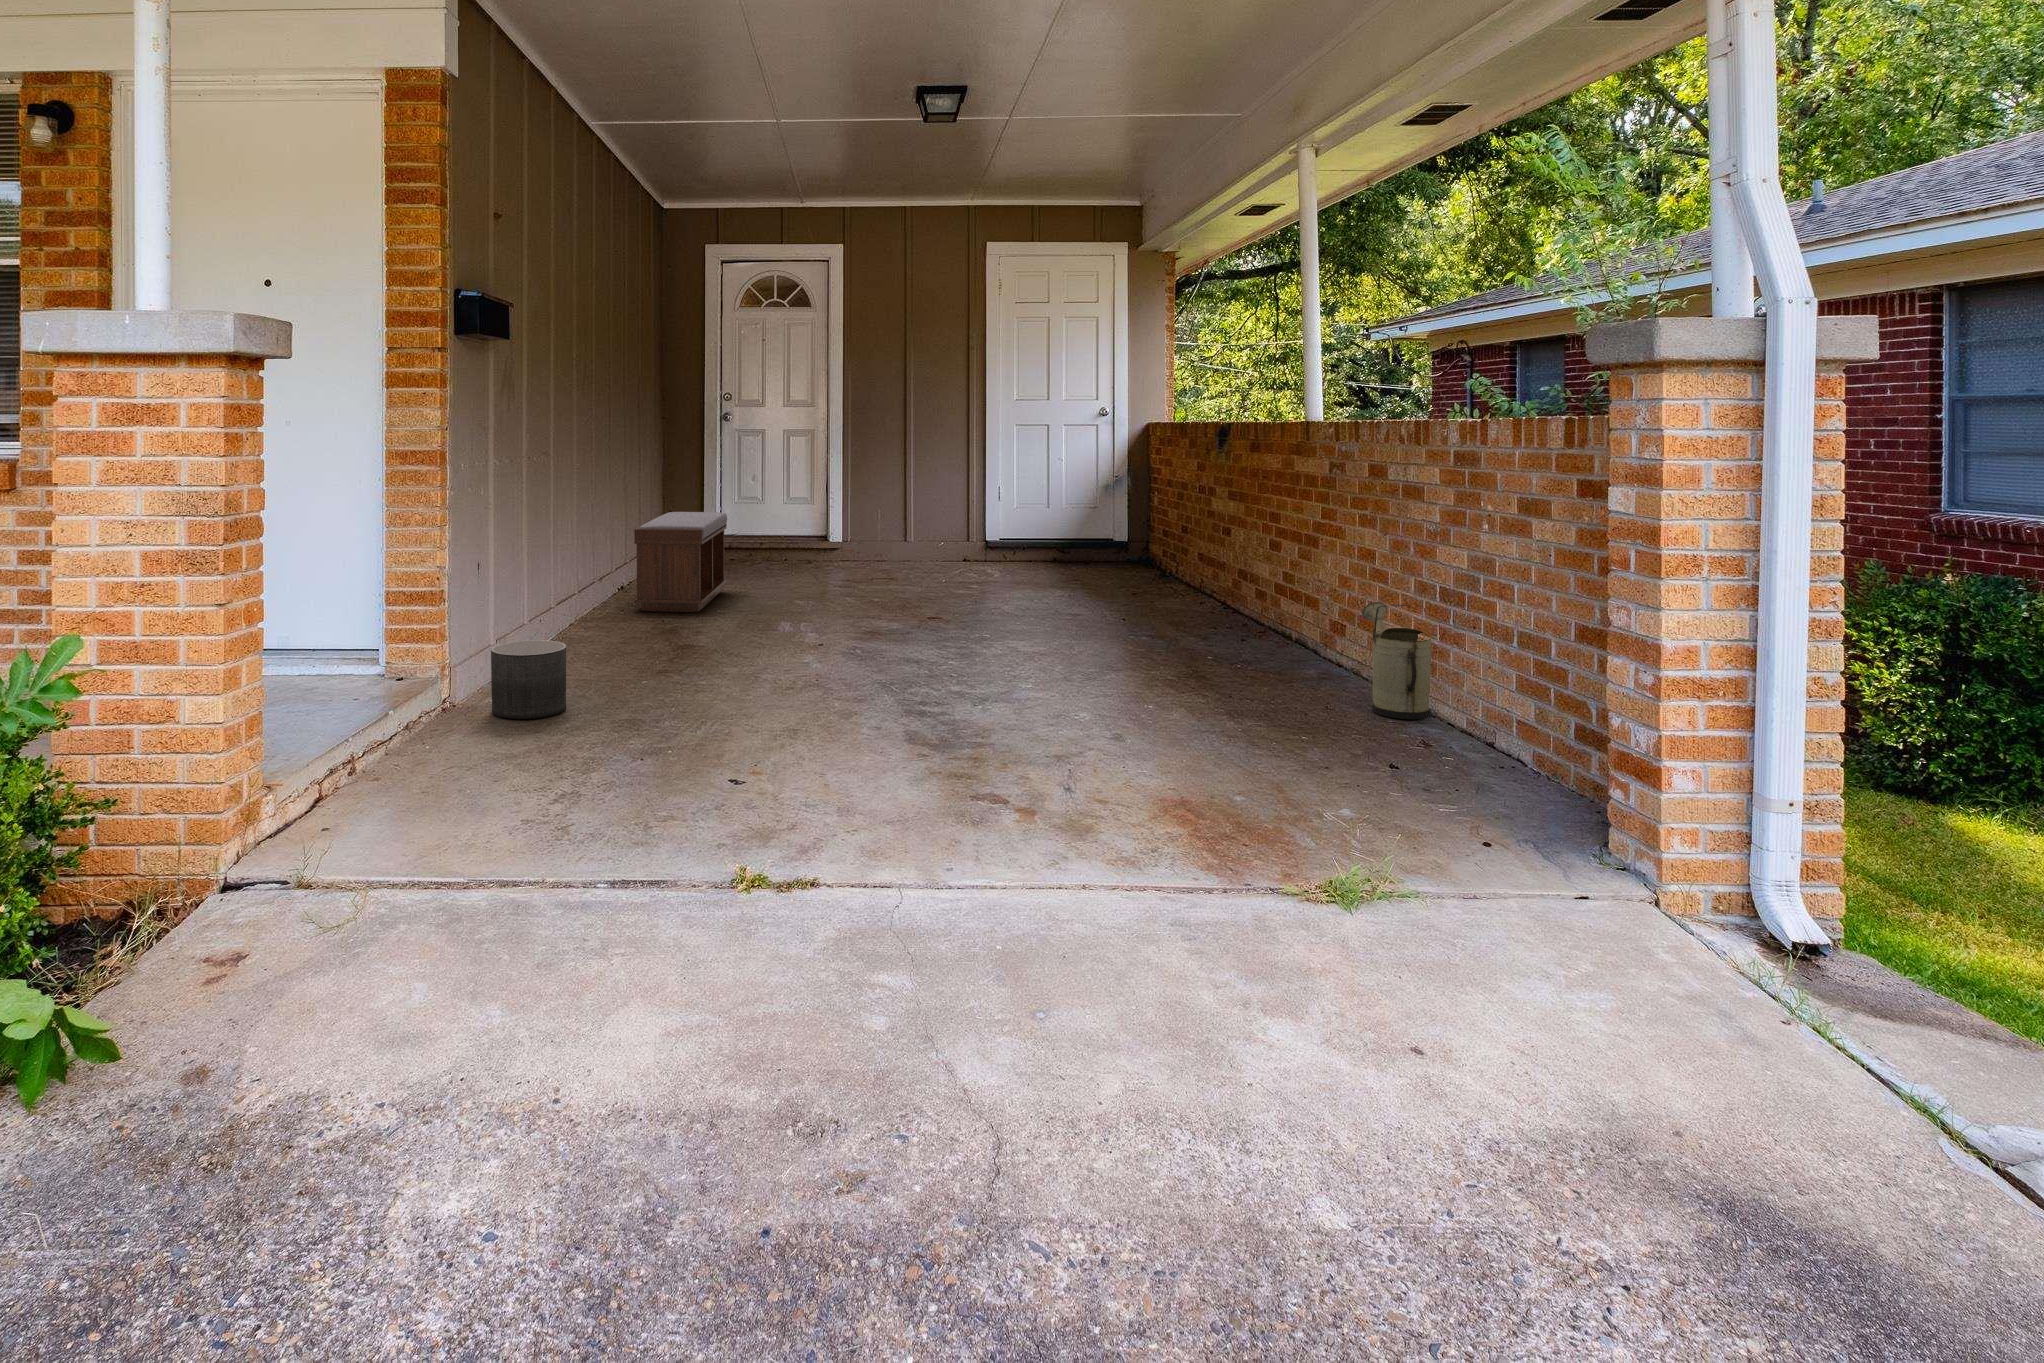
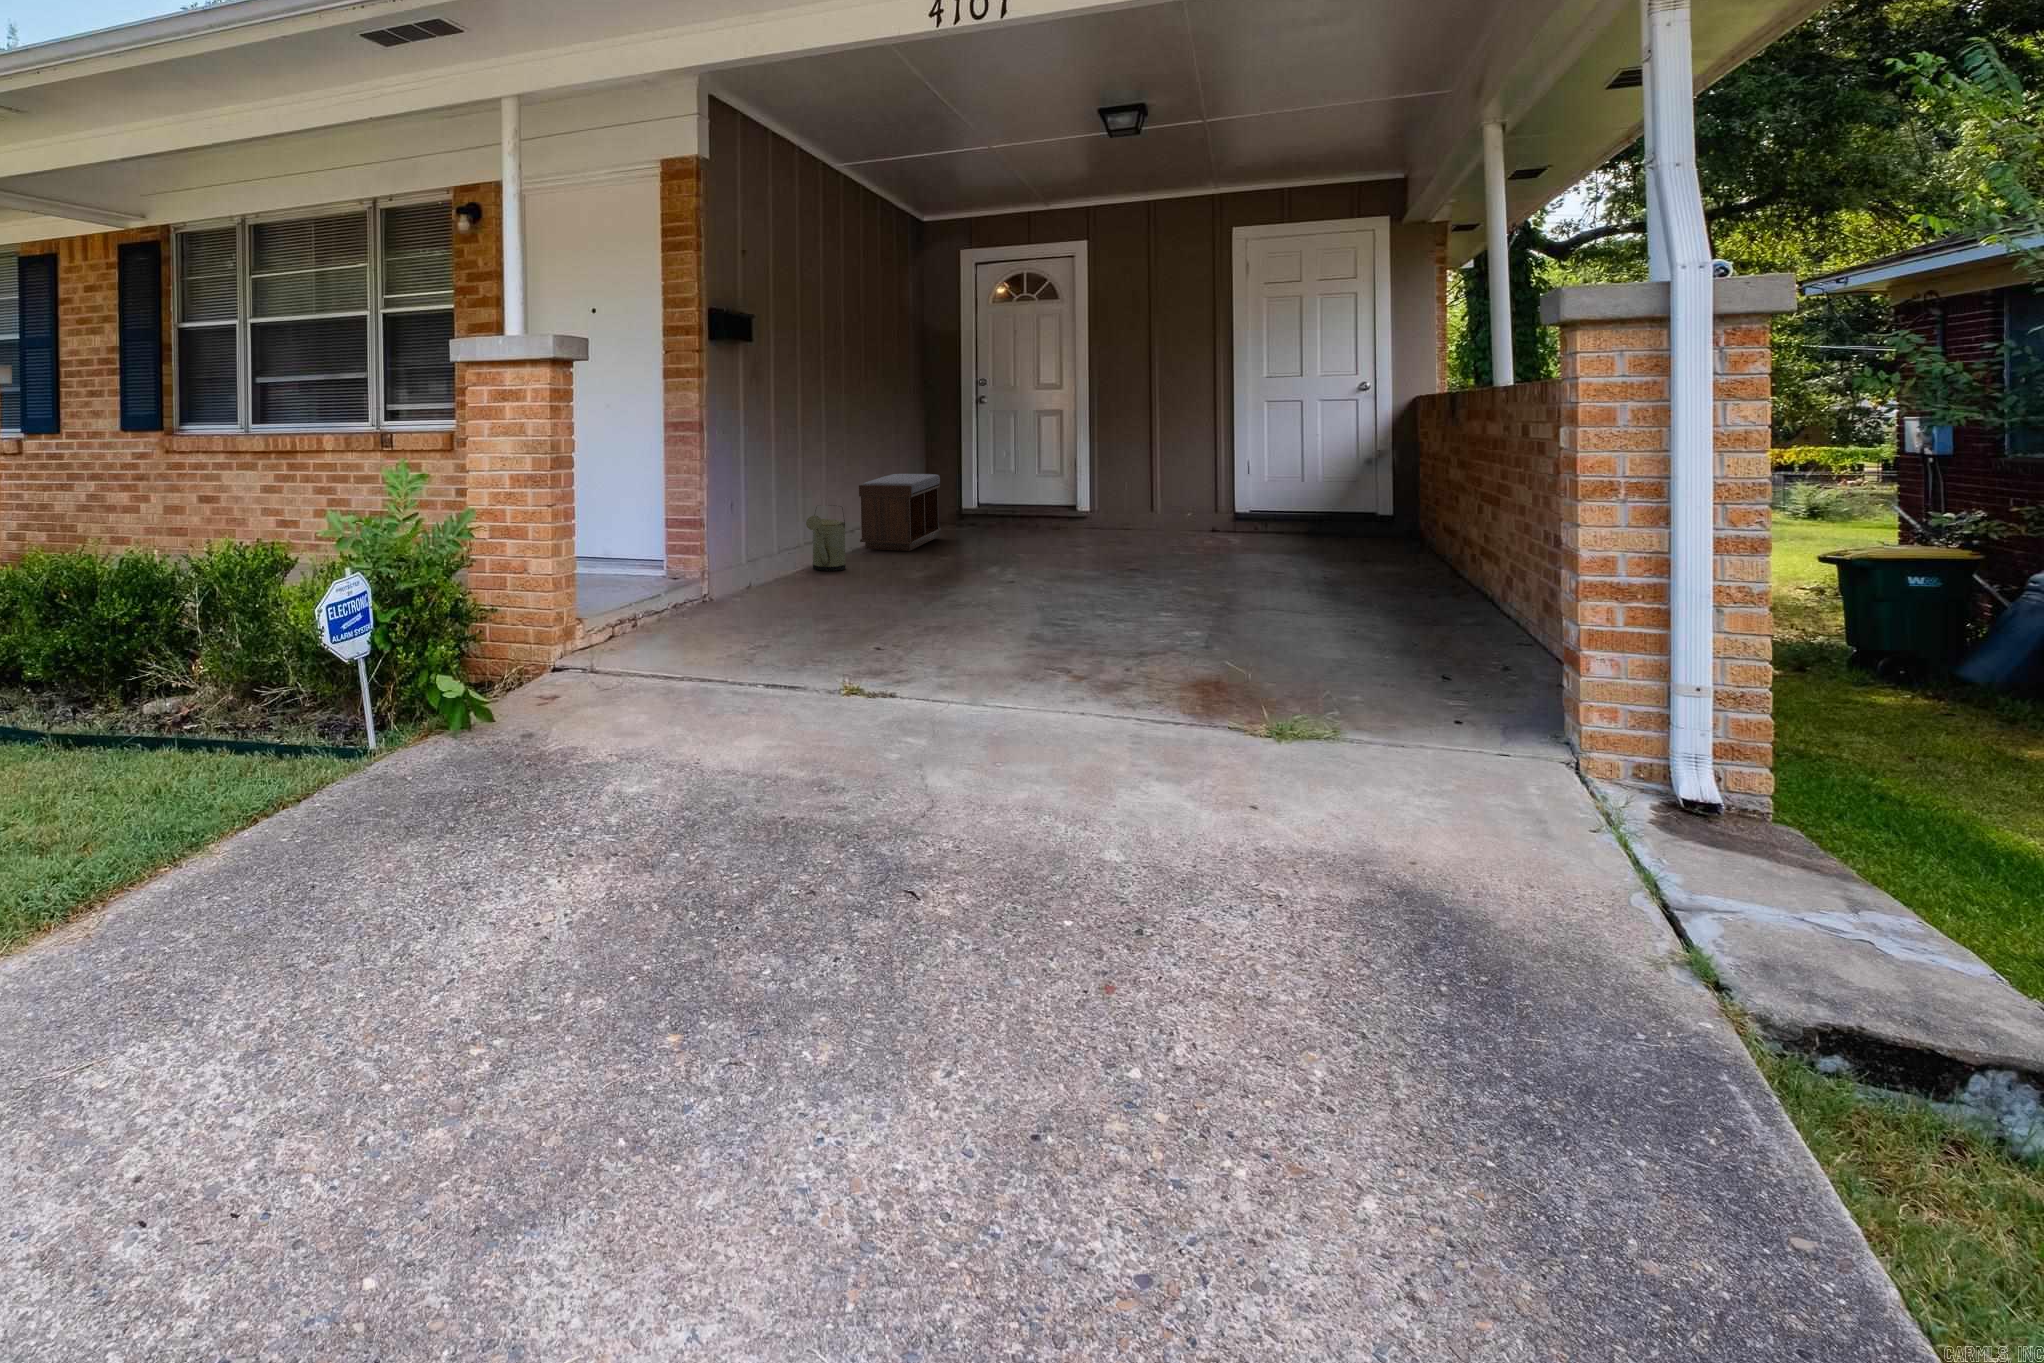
watering can: present [1362,602,1431,719] -> present [806,507,846,571]
planter: present [491,640,566,719] -> none [729,554,781,605]

